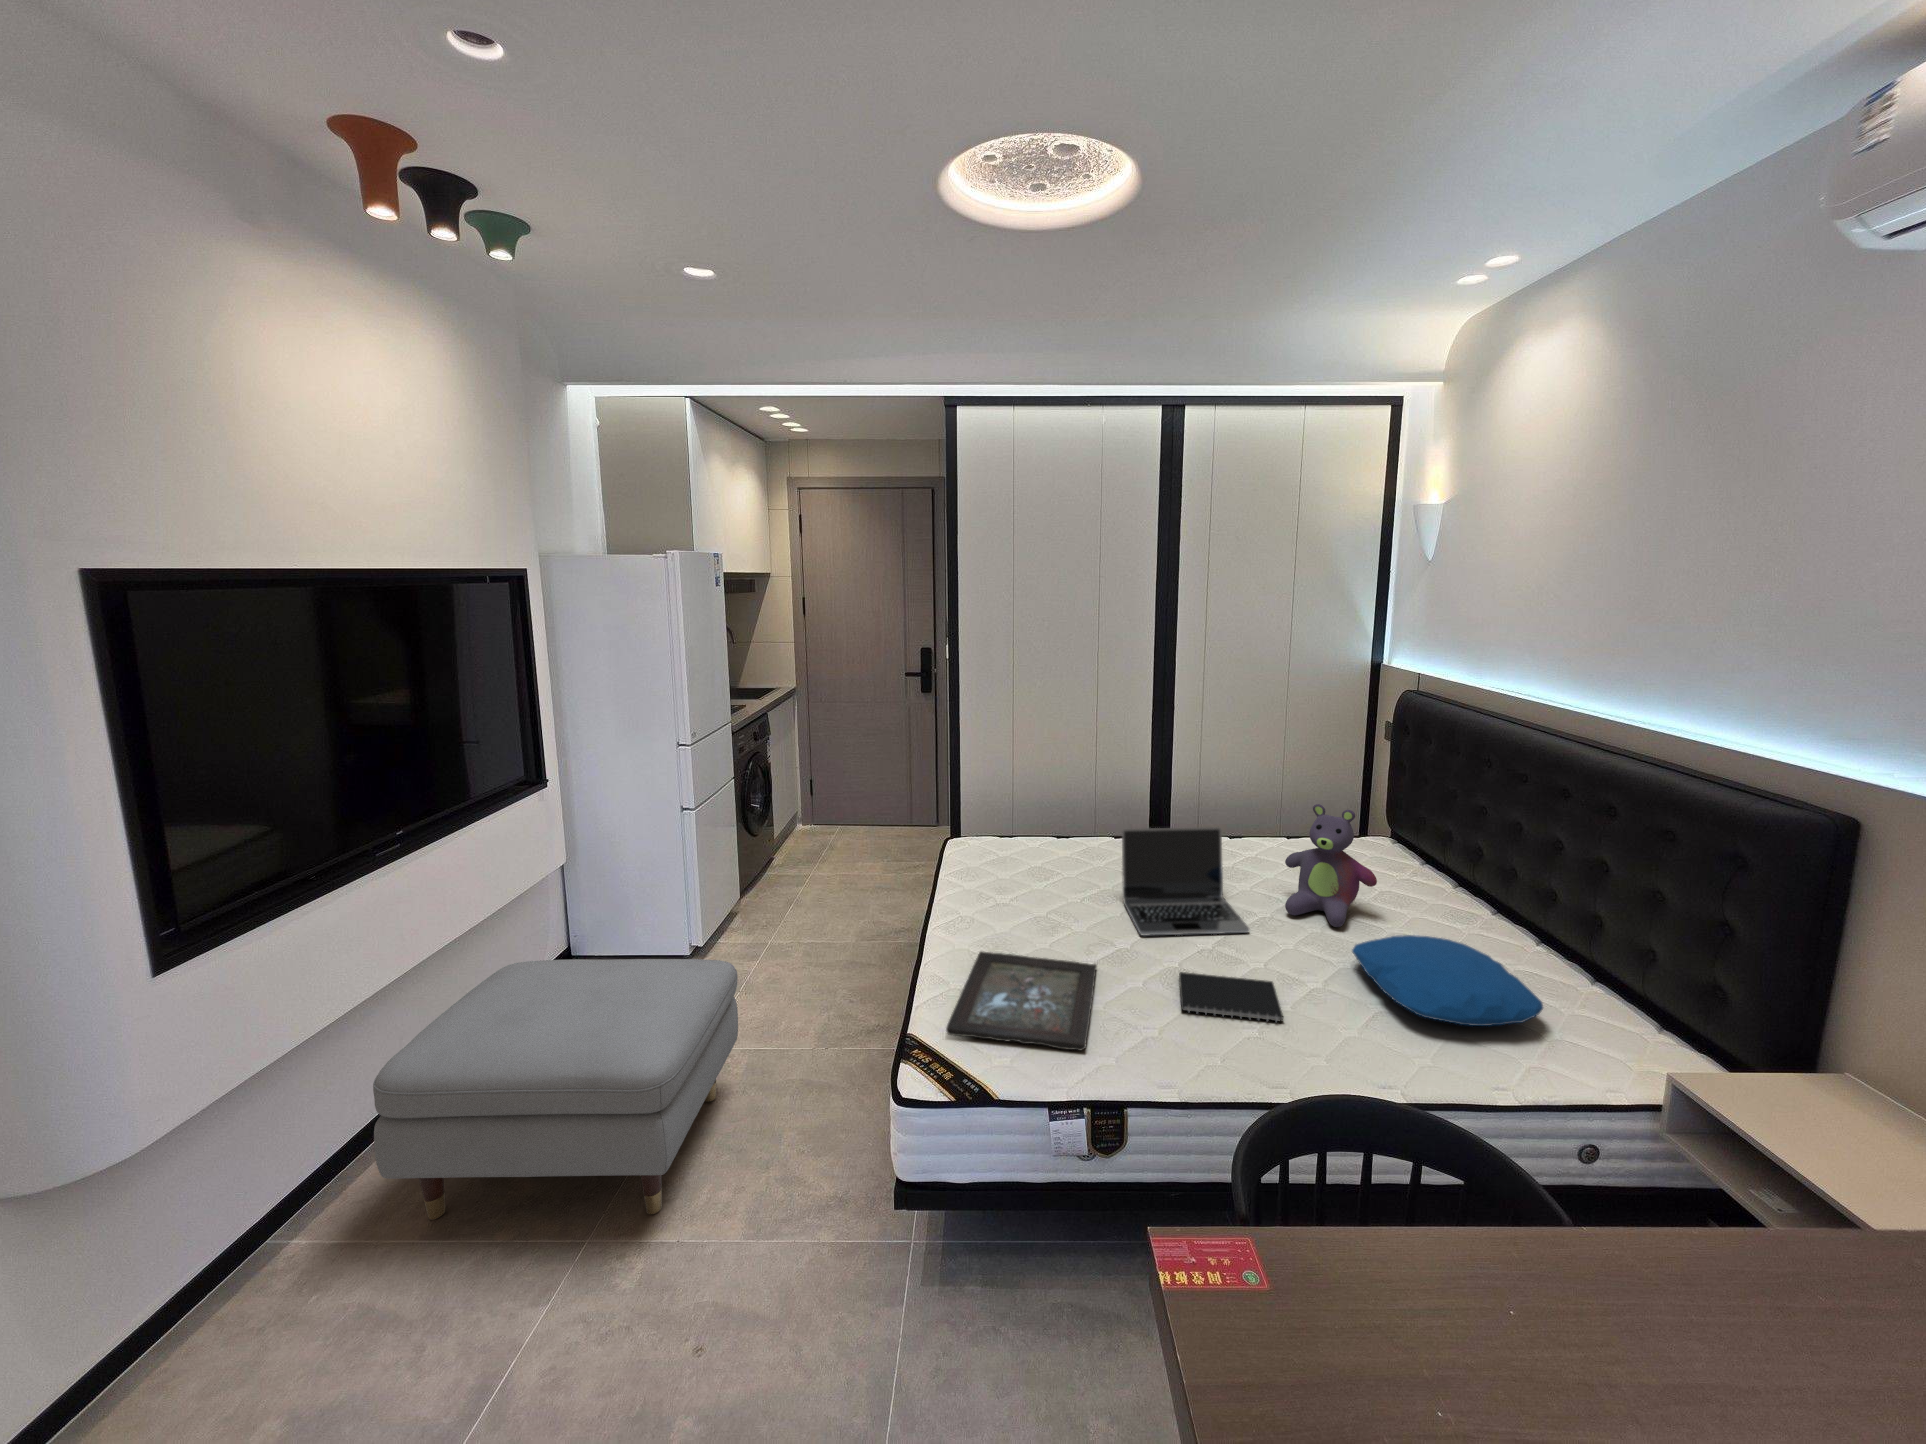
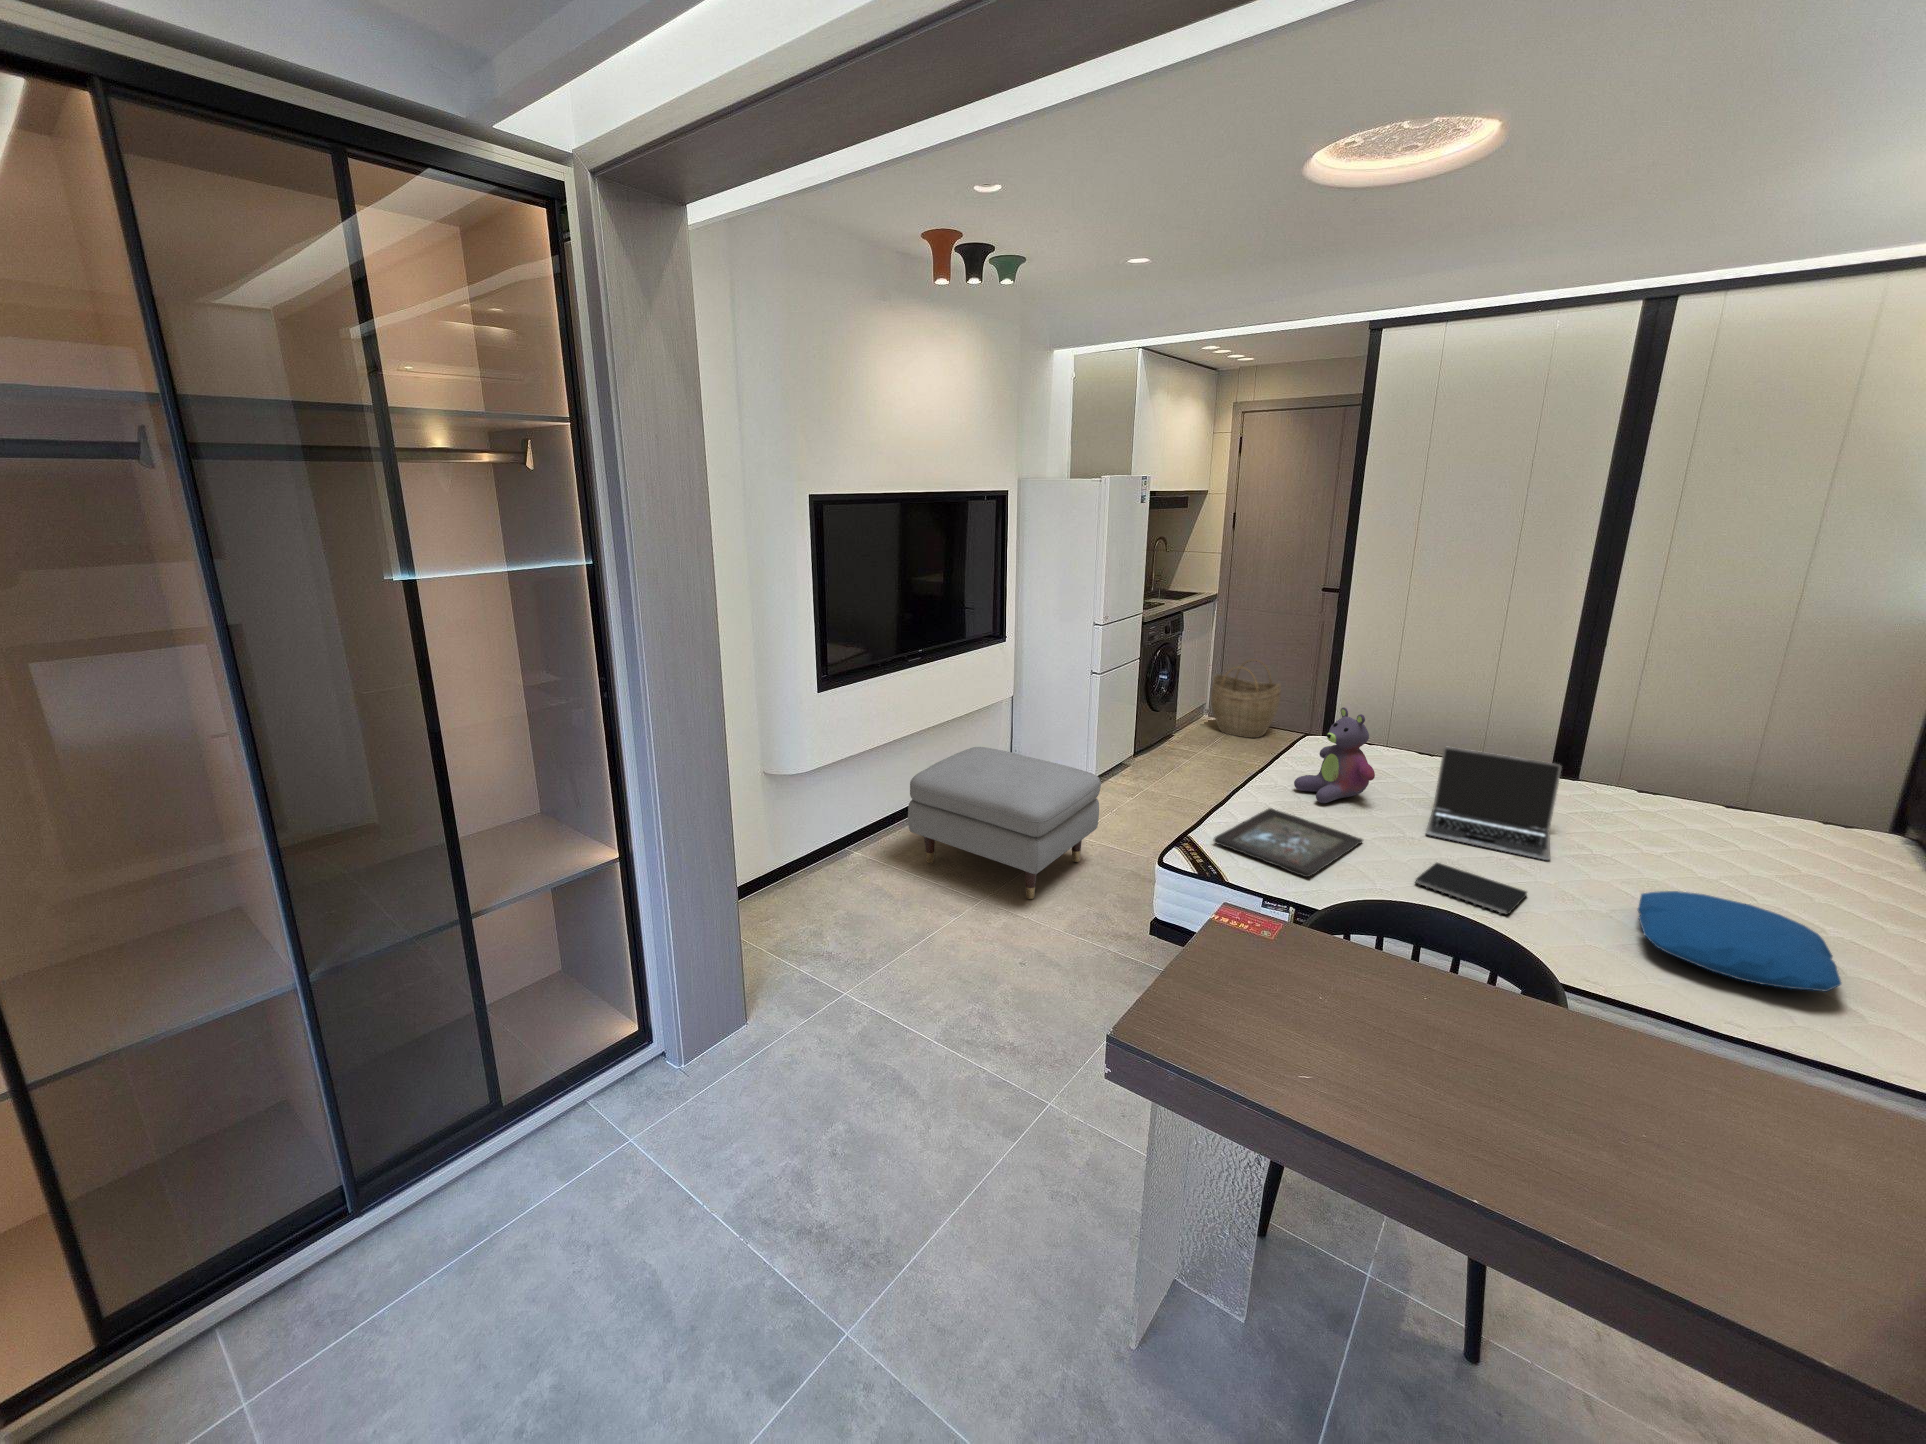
woven basket: none [809,756,881,844] -> present [1211,659,1281,738]
stuffed bear: present [1285,804,1377,927] -> present [1294,707,1375,803]

